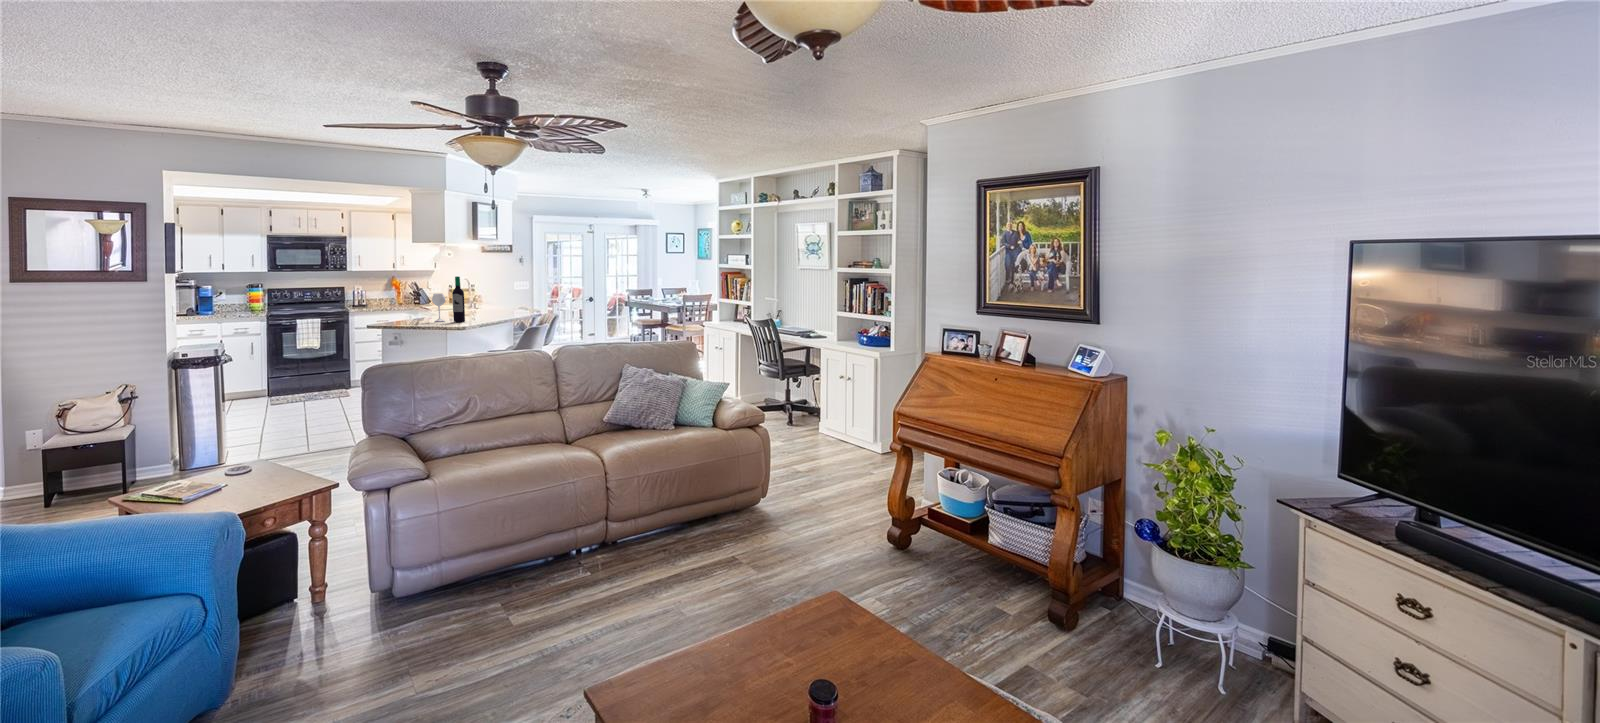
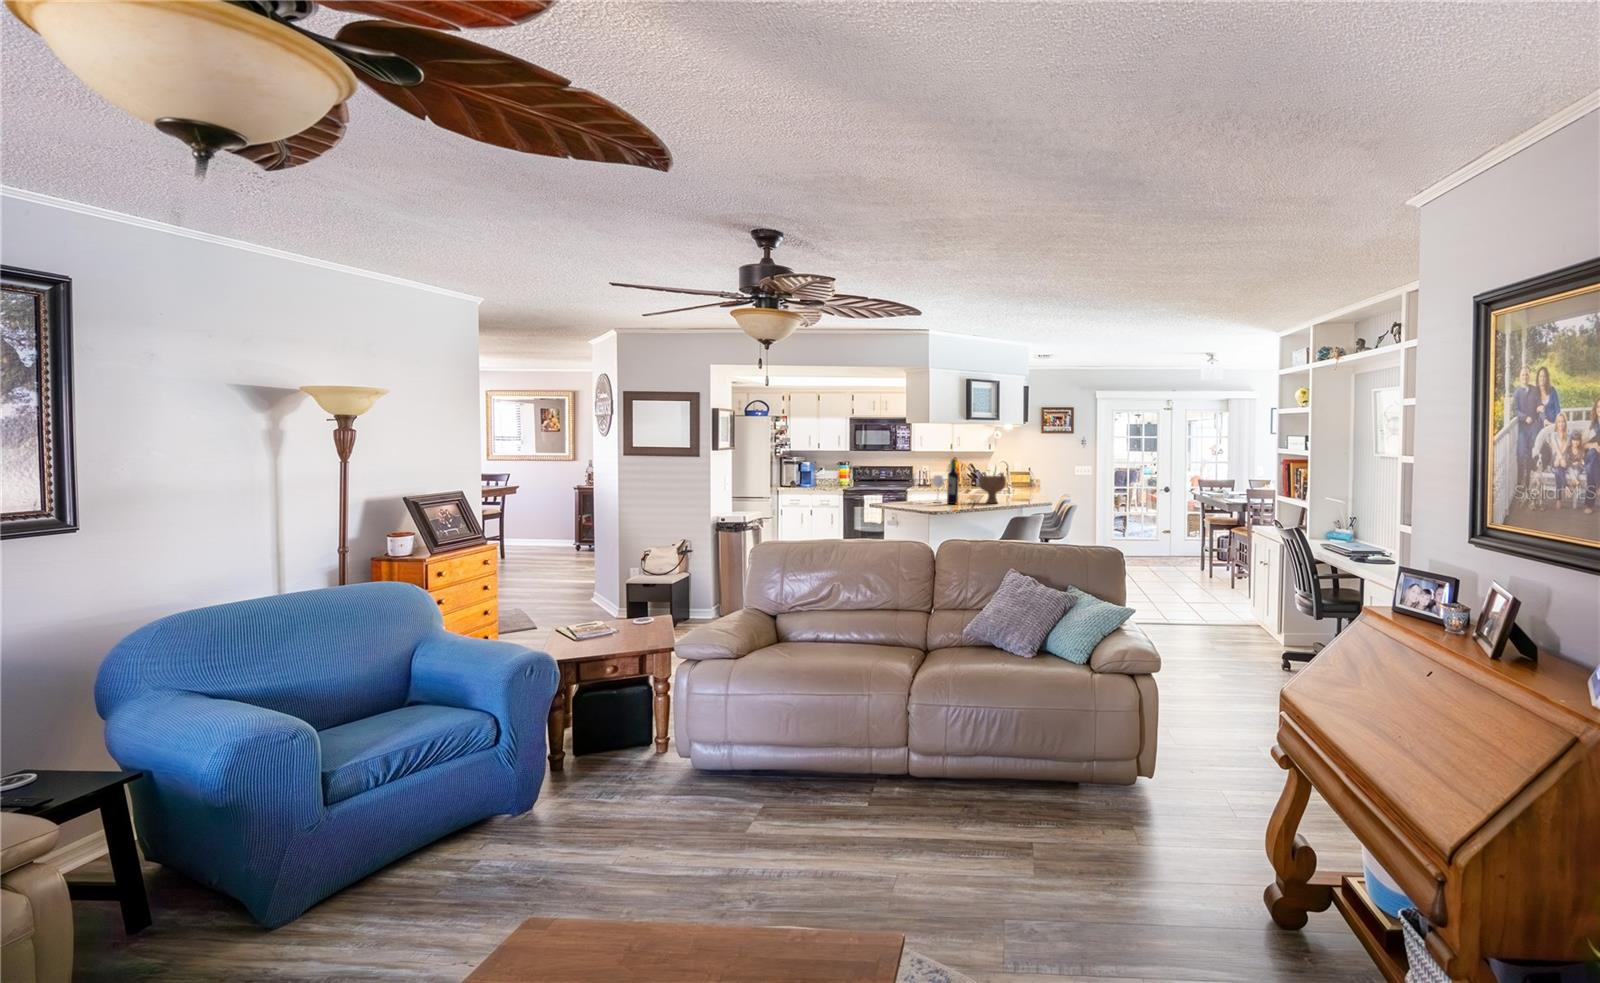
decorative bowl: none [476,288,505,319] -> present [979,472,1006,503]

